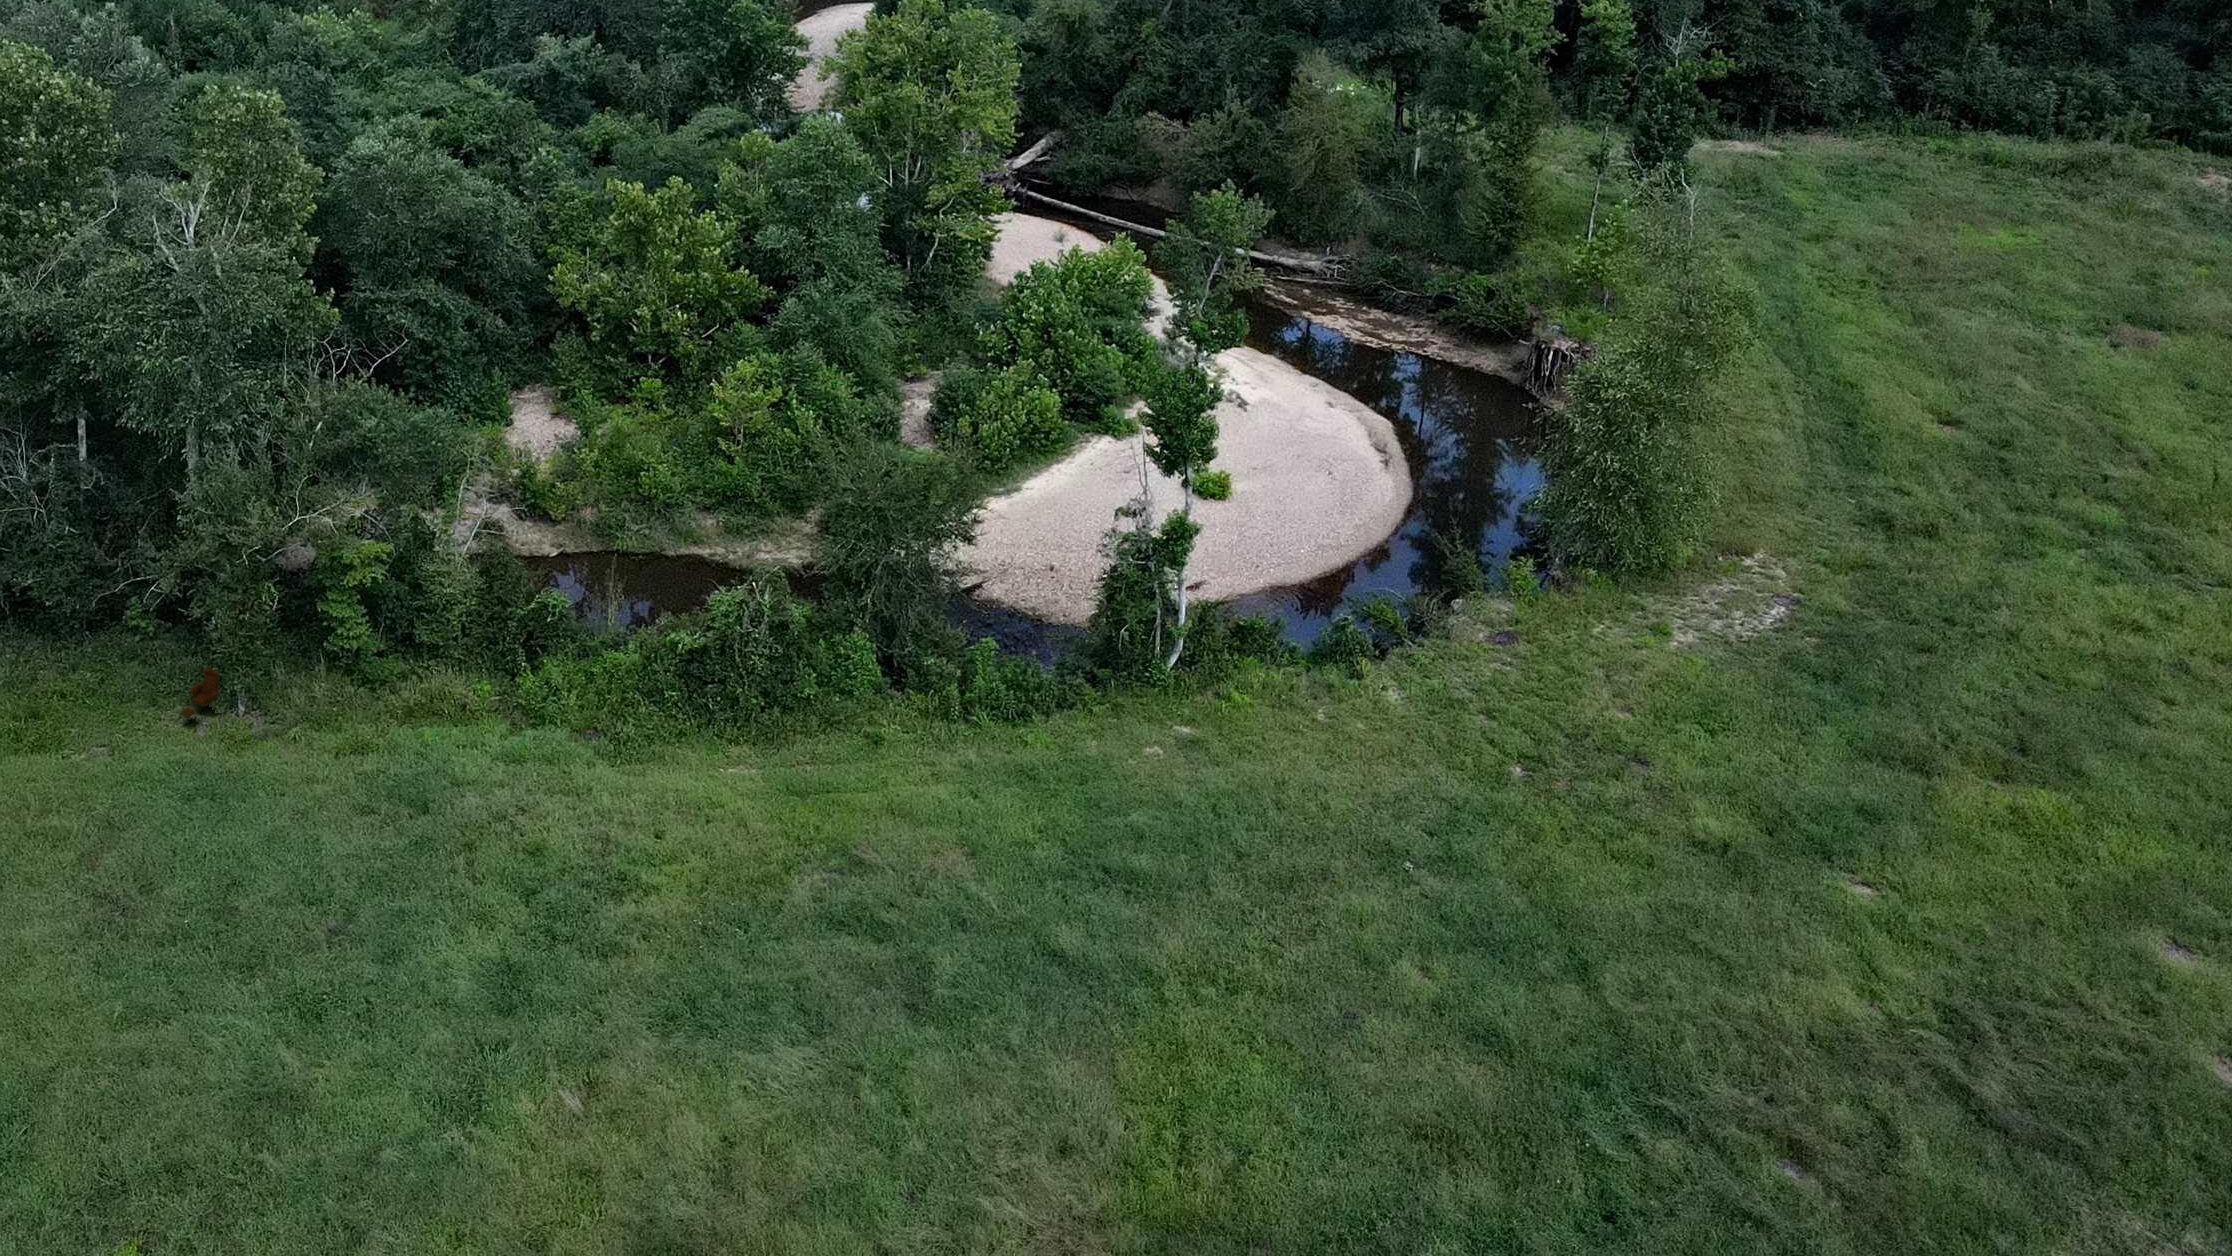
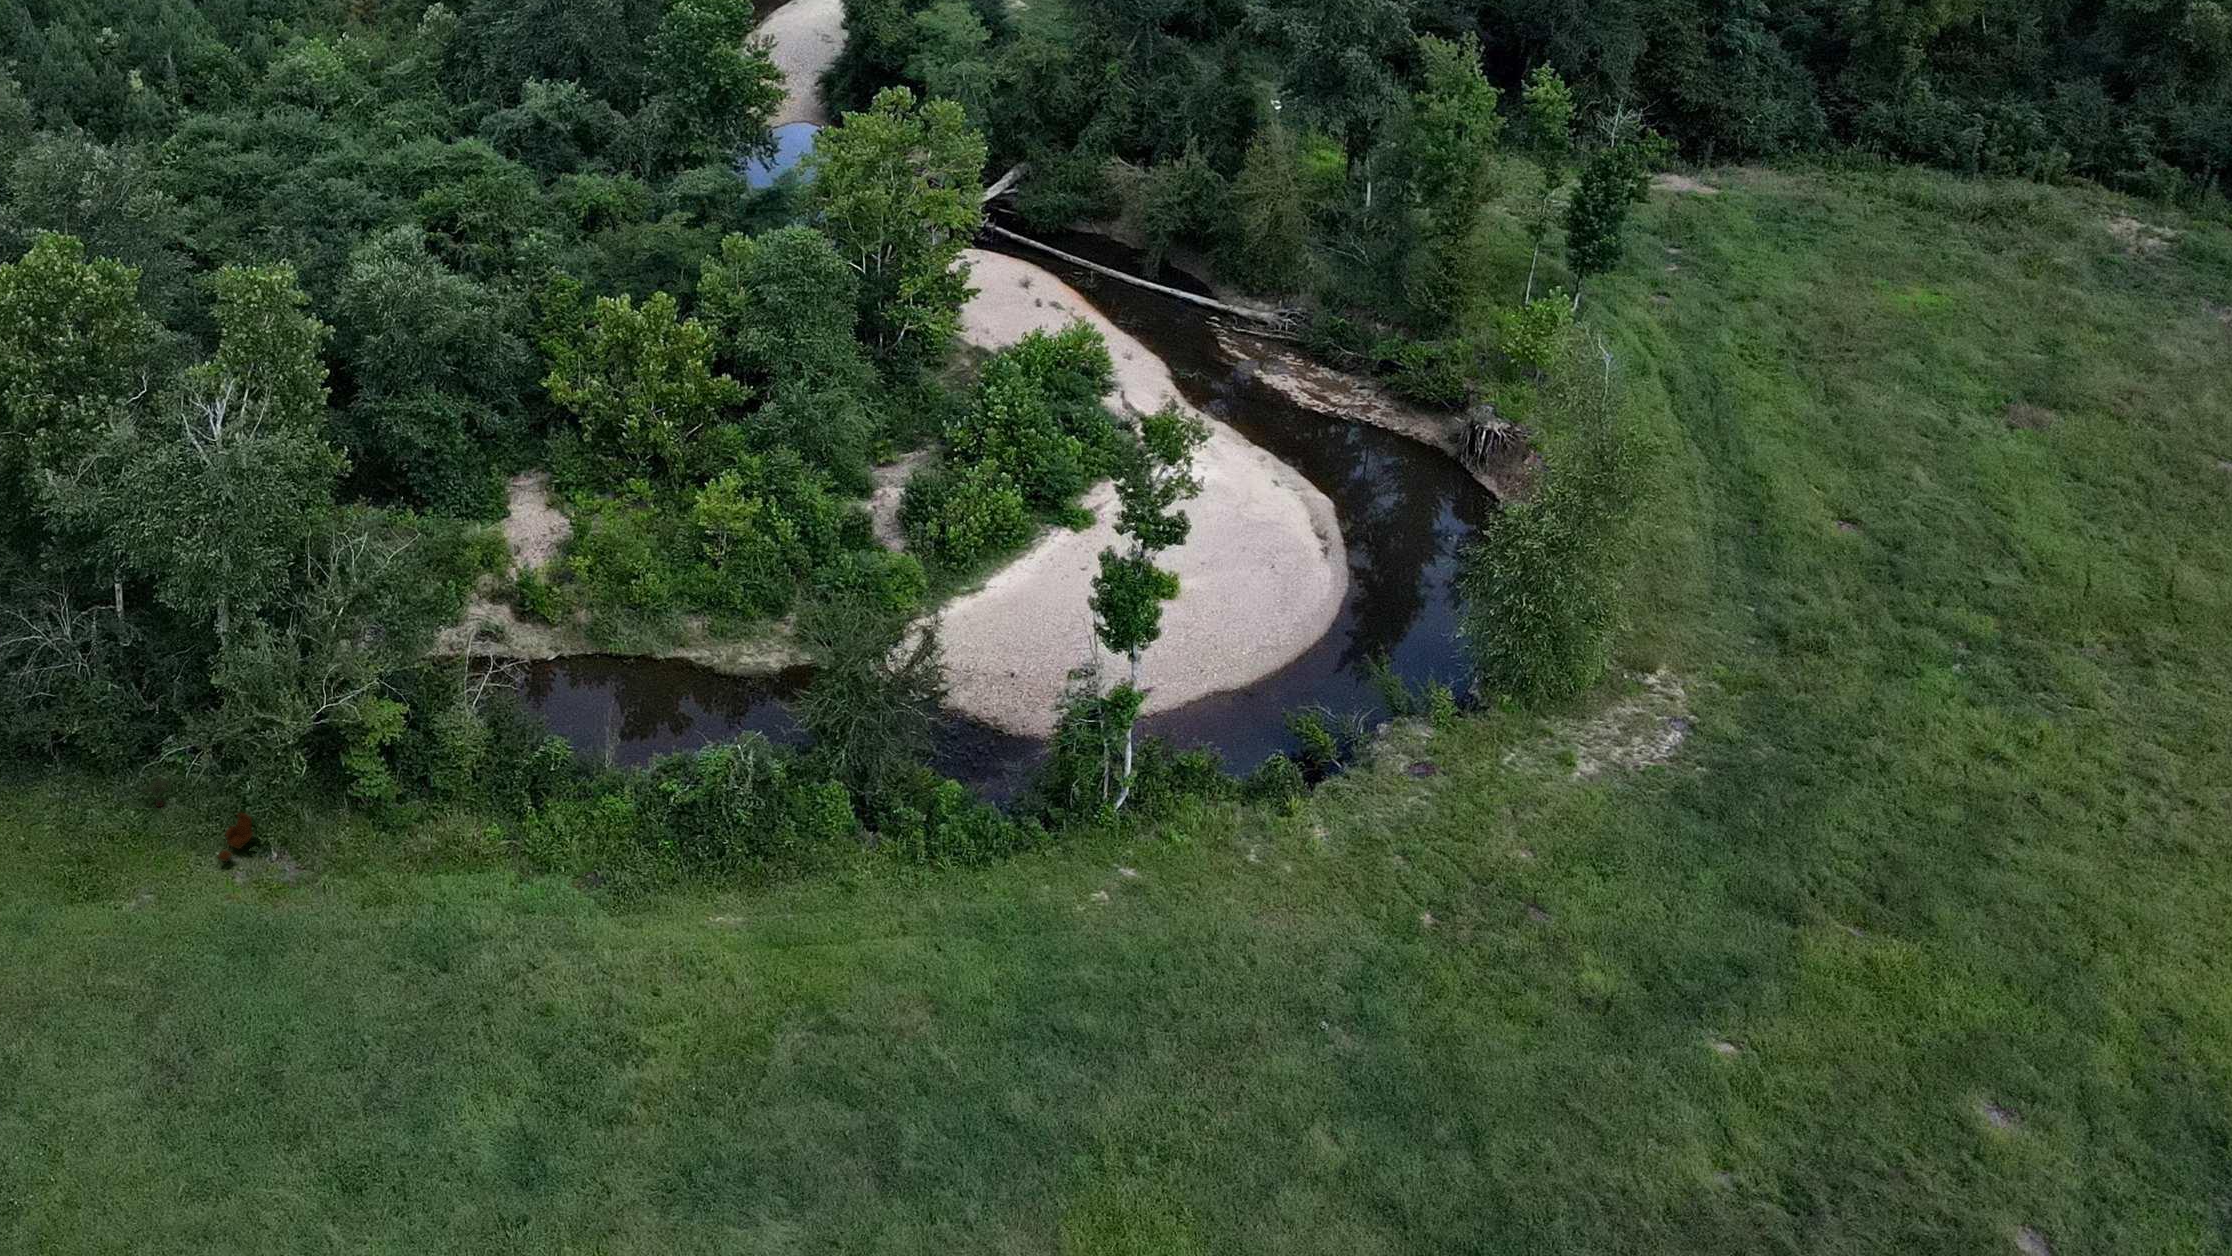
potted tree: none [99,633,134,672] -> present [142,775,171,807]

